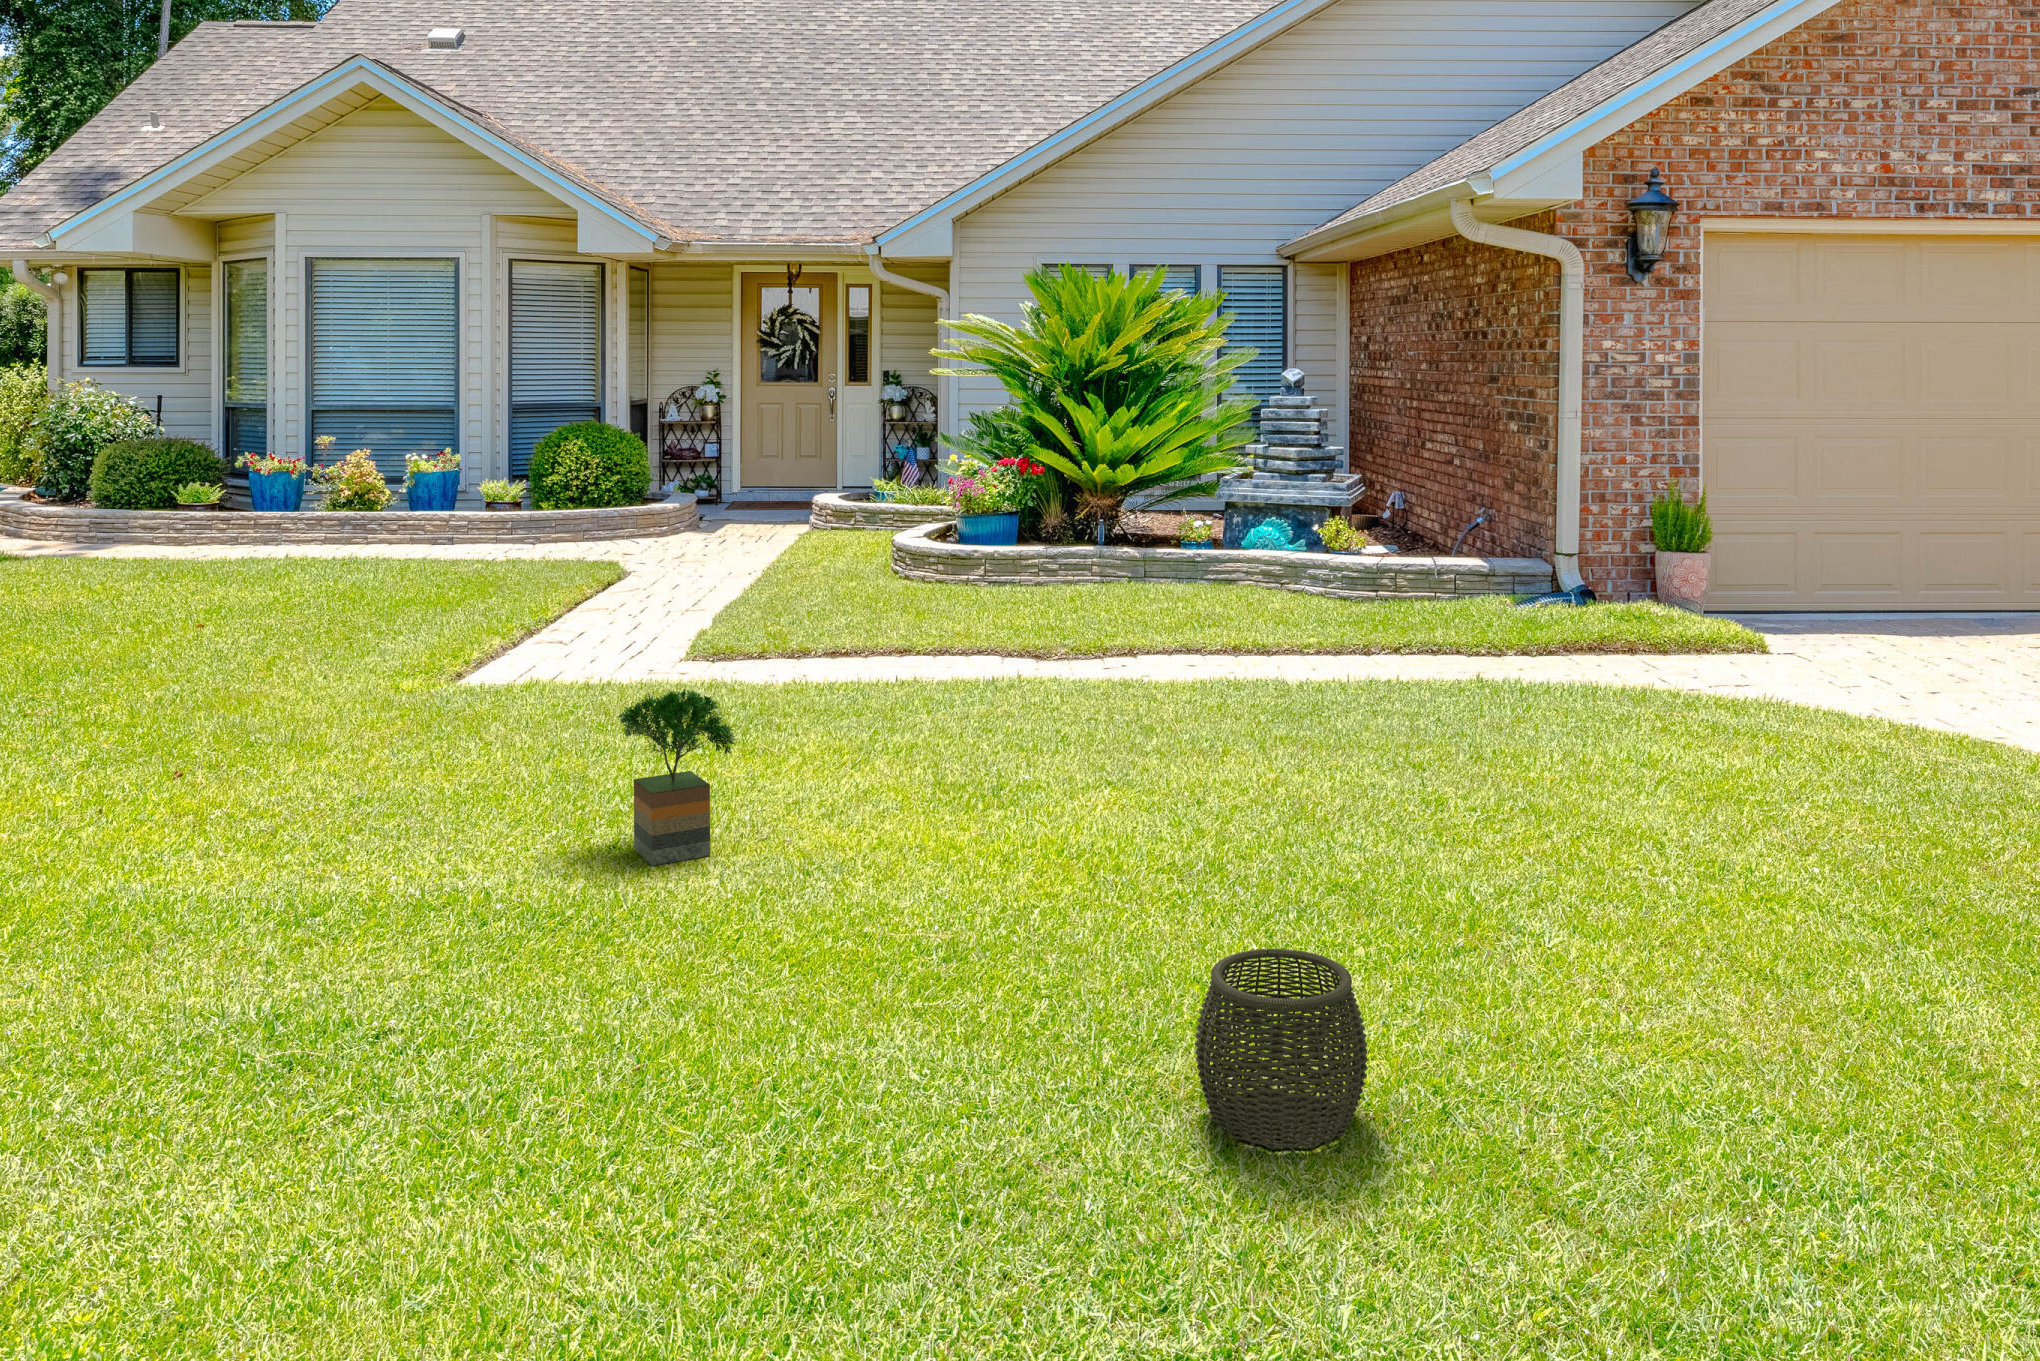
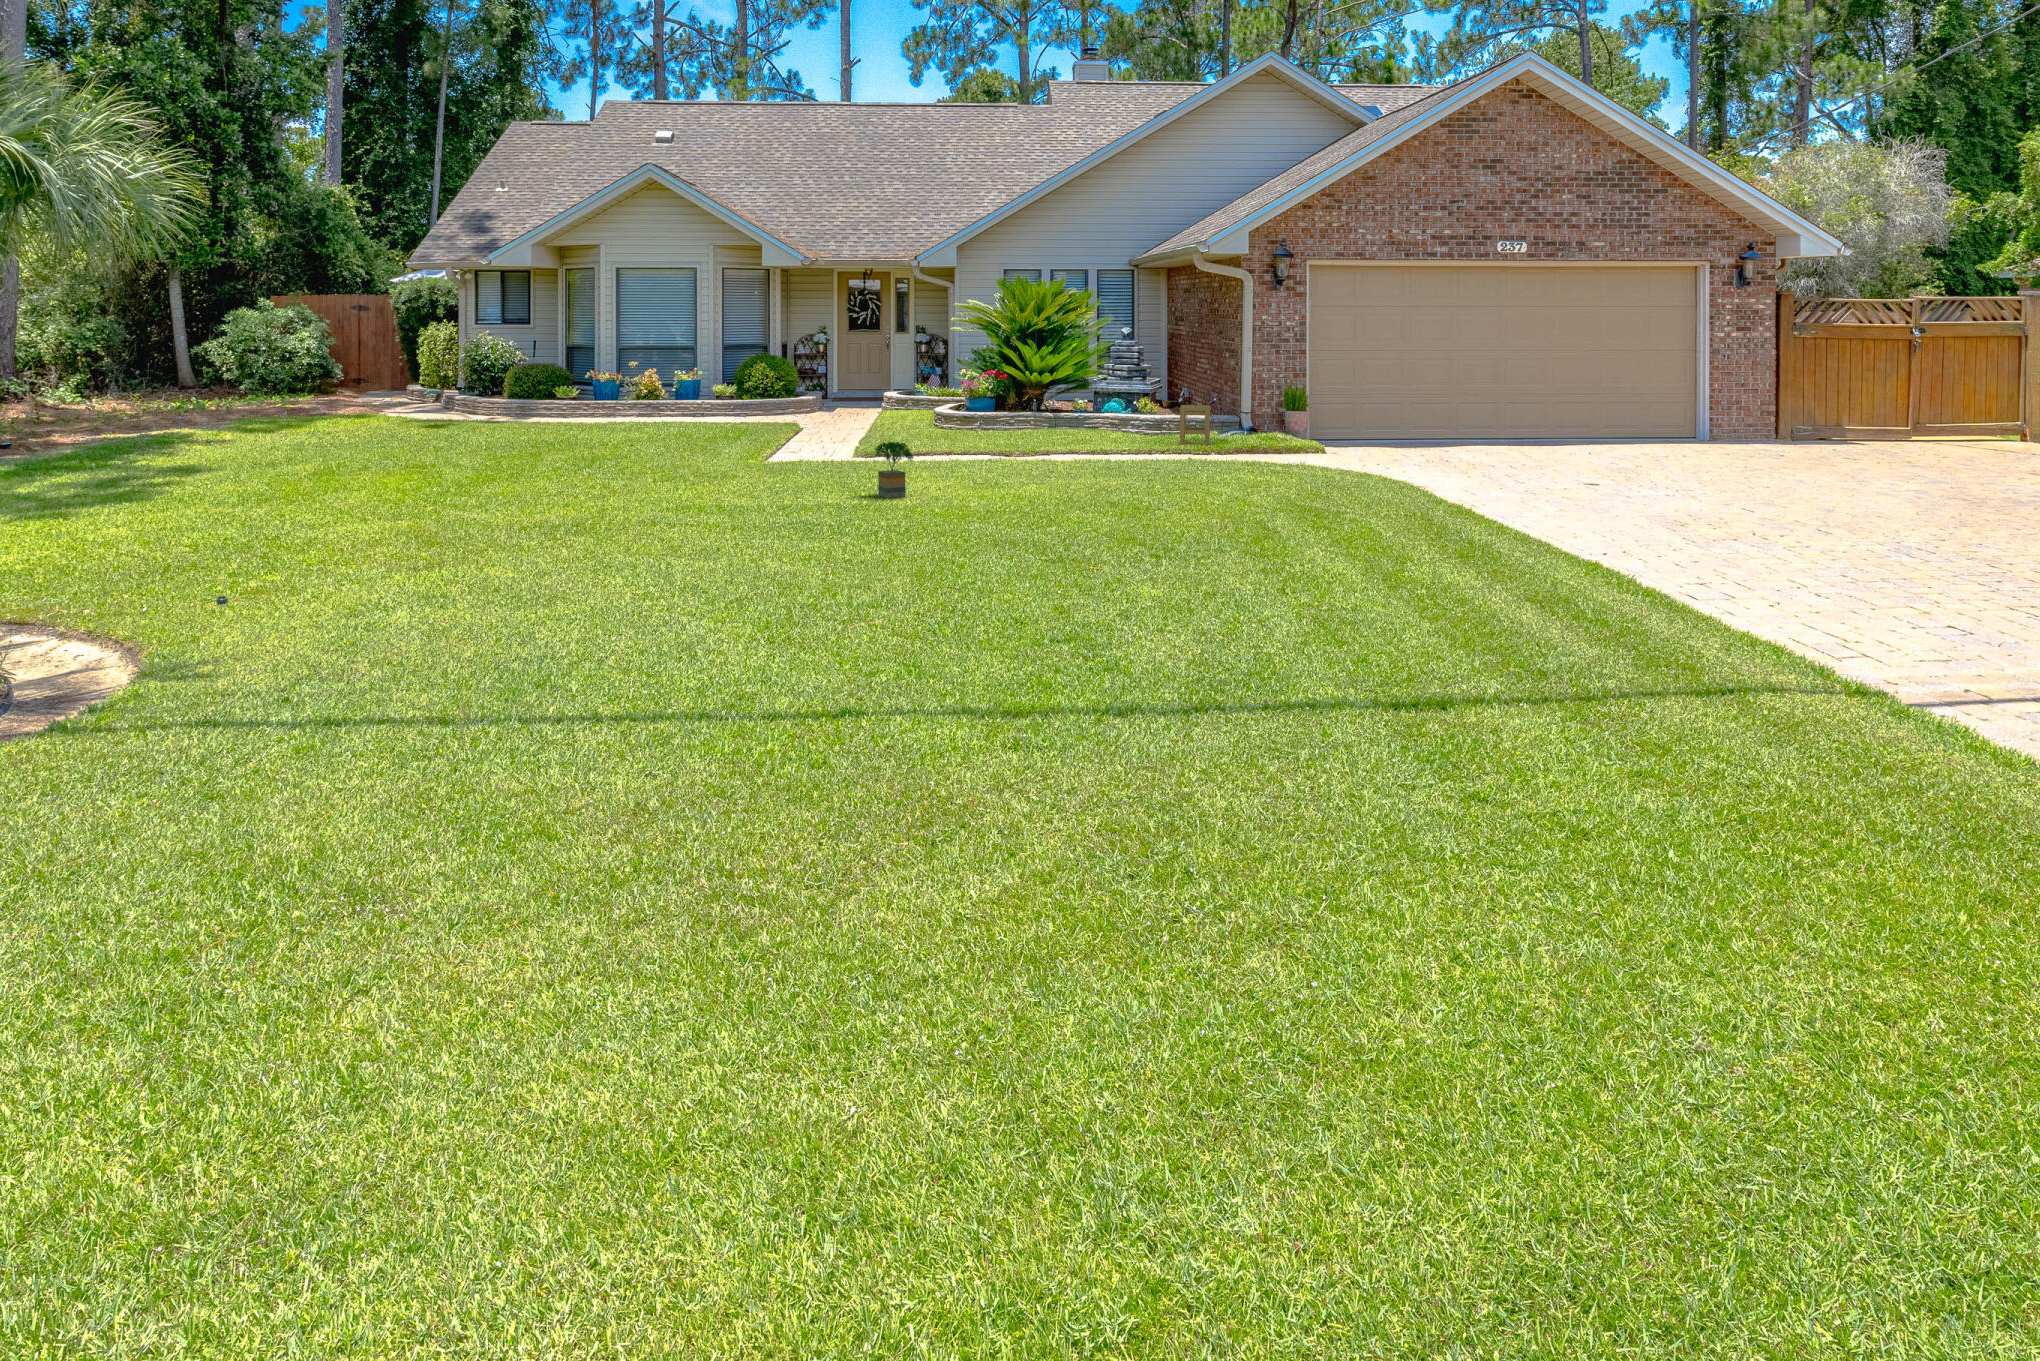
stool: none [1412,533,1478,624] -> present [1180,405,1210,445]
woven basket: present [1195,949,1368,1151] -> none [1067,492,1113,537]

